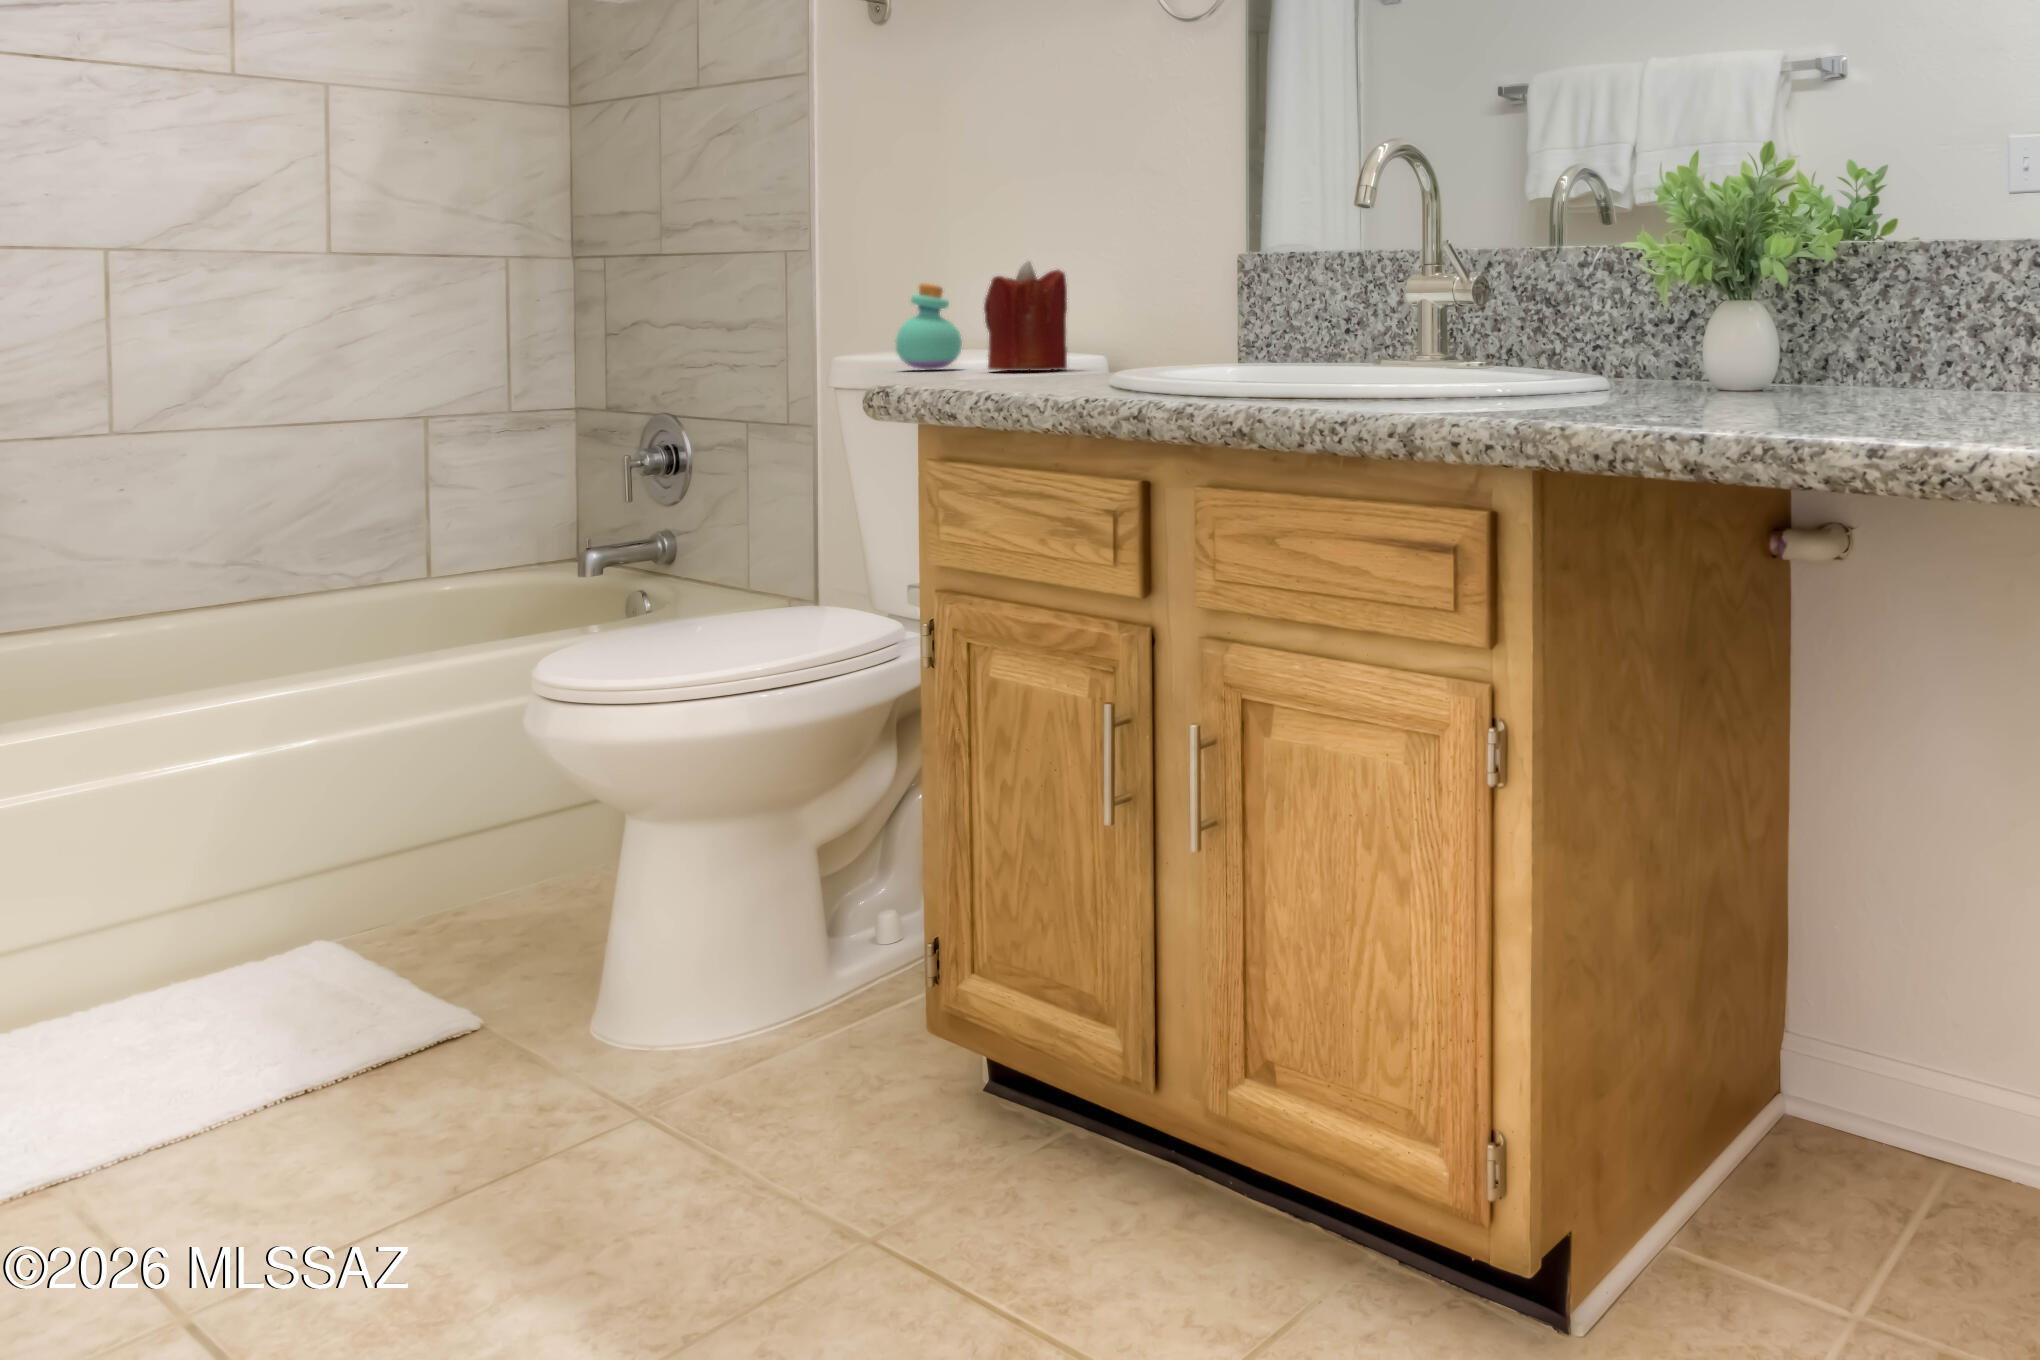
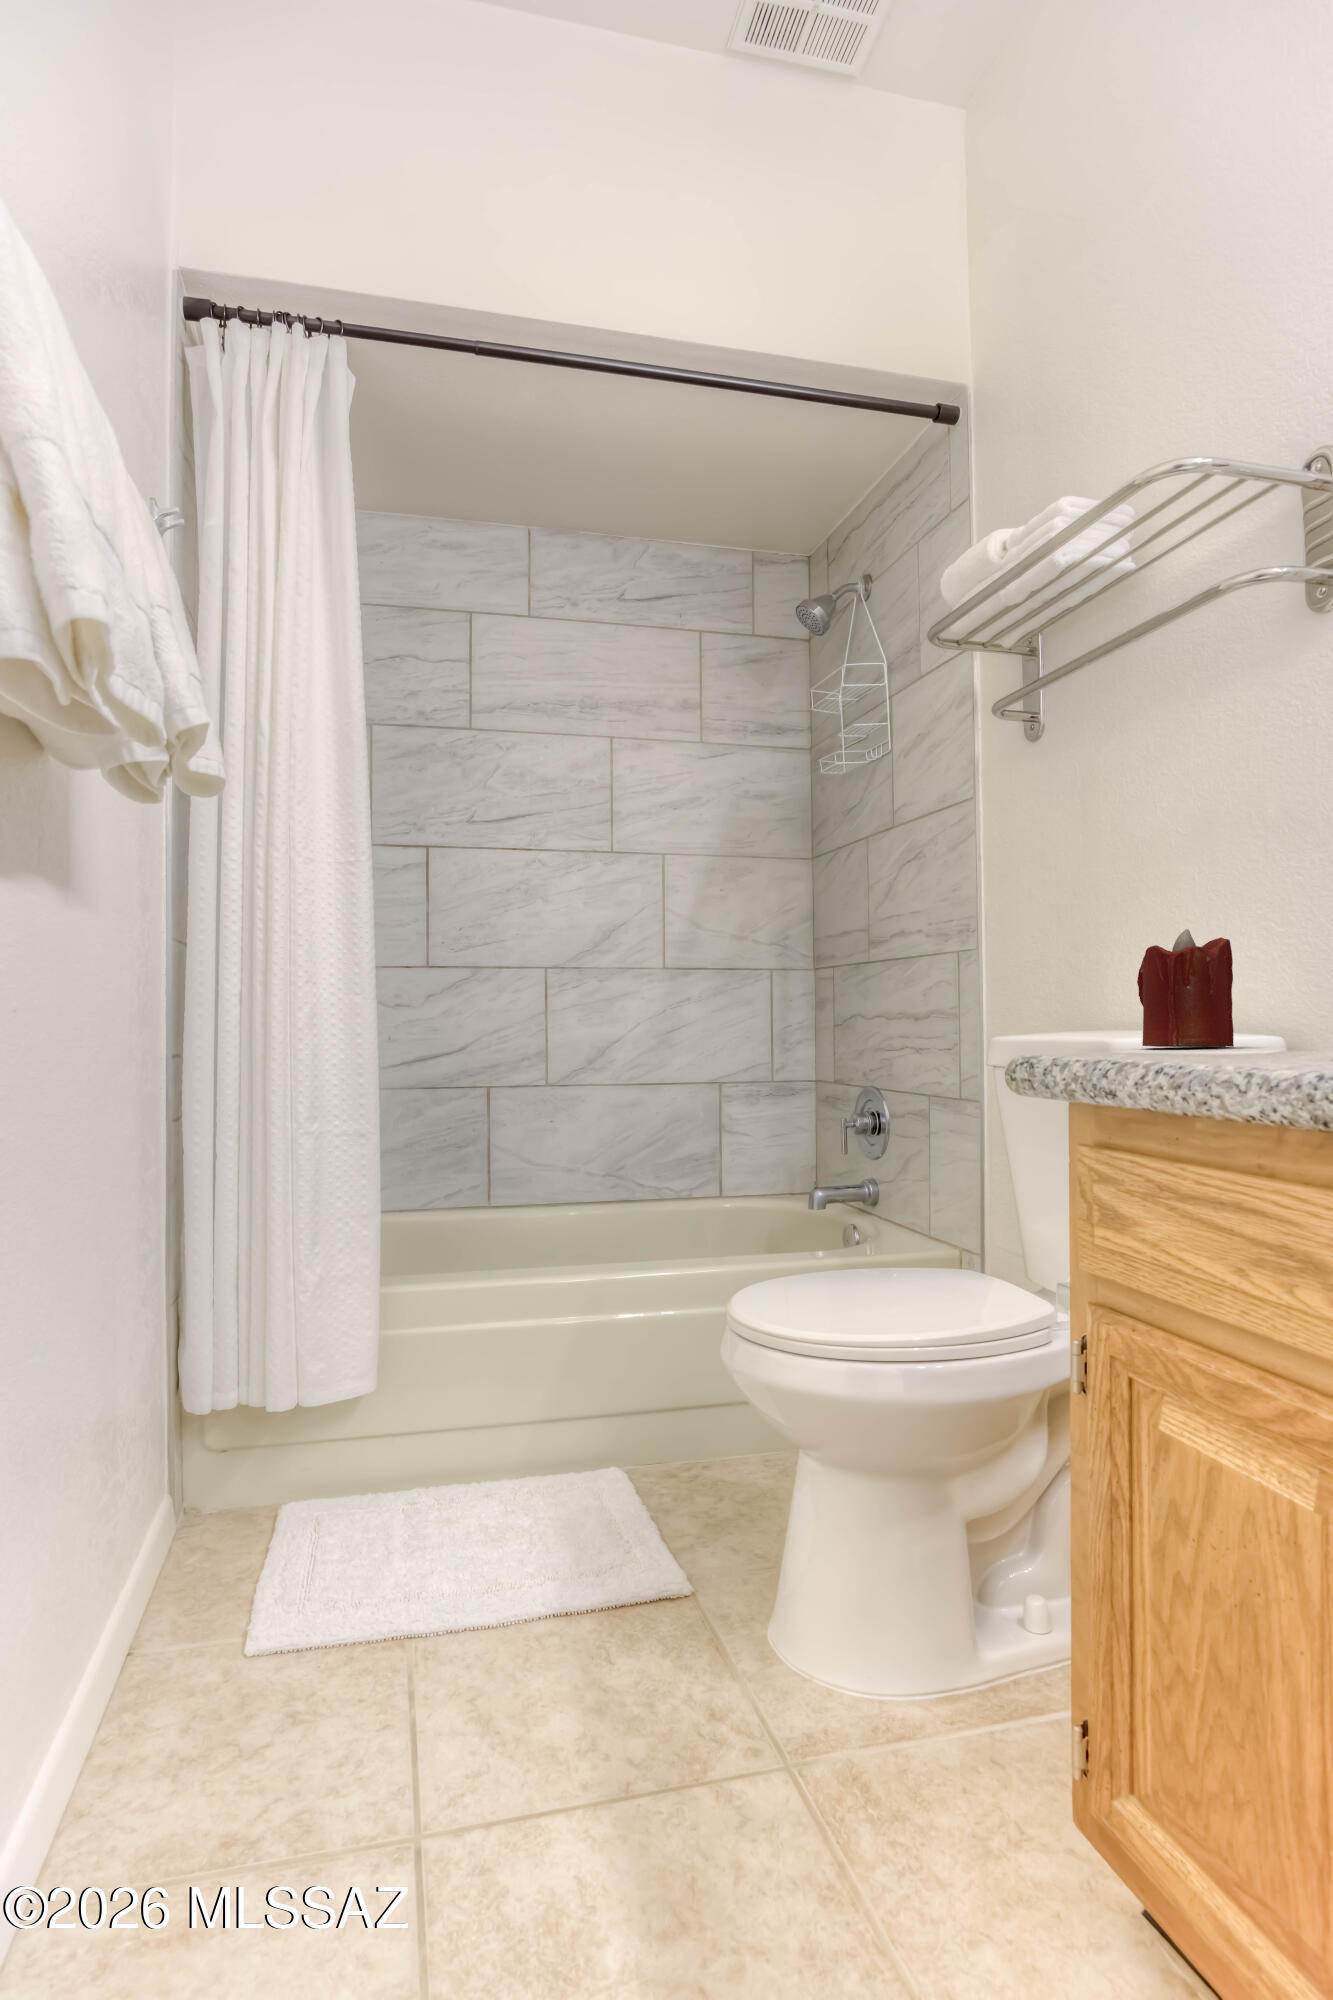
perfume bottle: present [896,283,962,369] -> none [1046,961,1113,1046]

